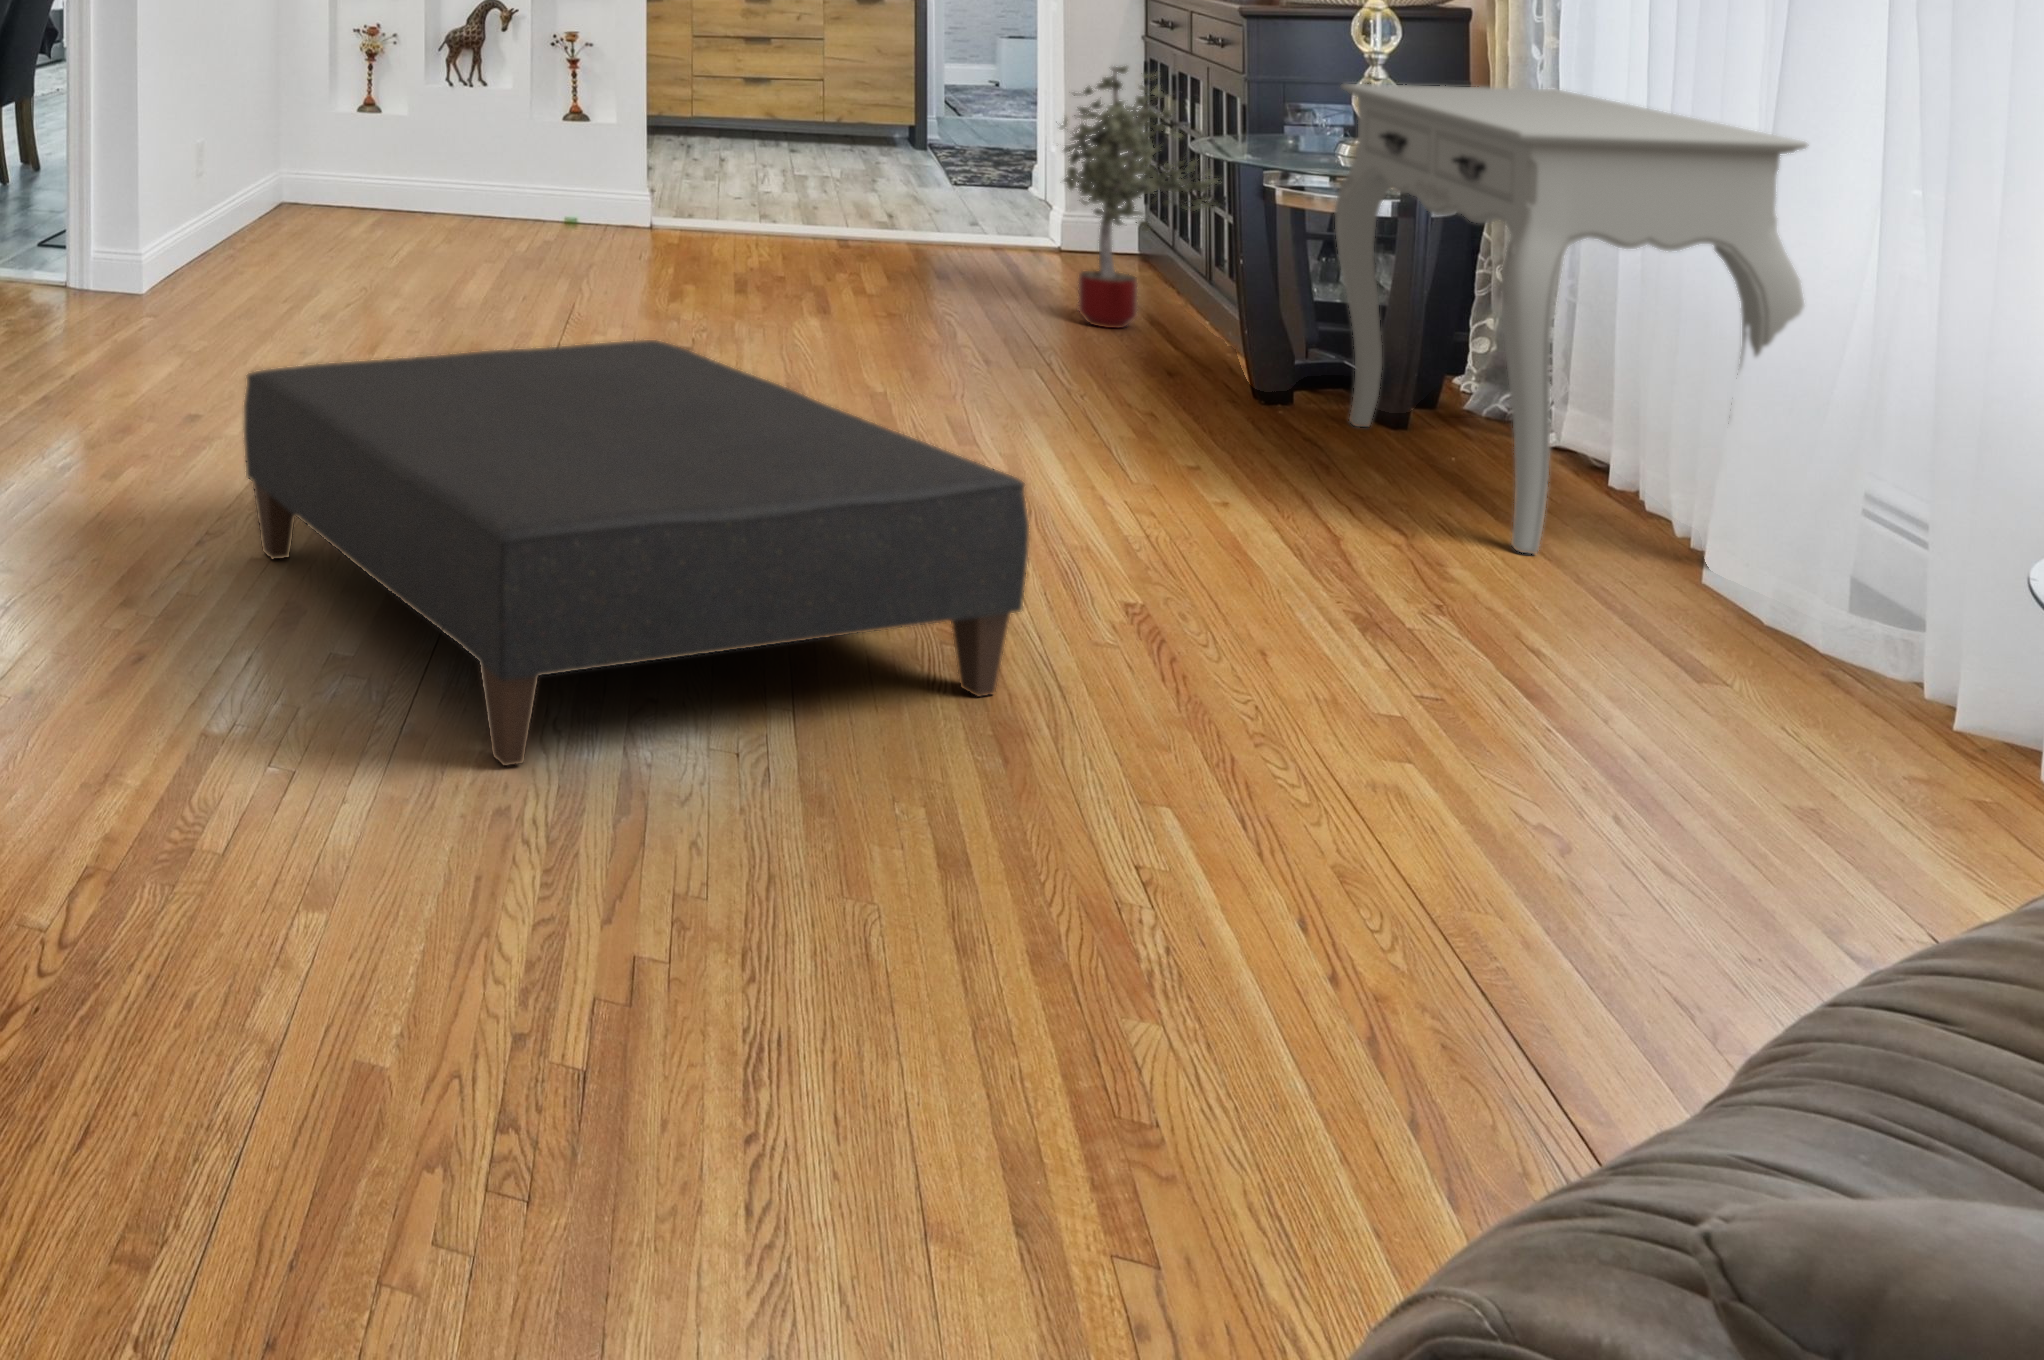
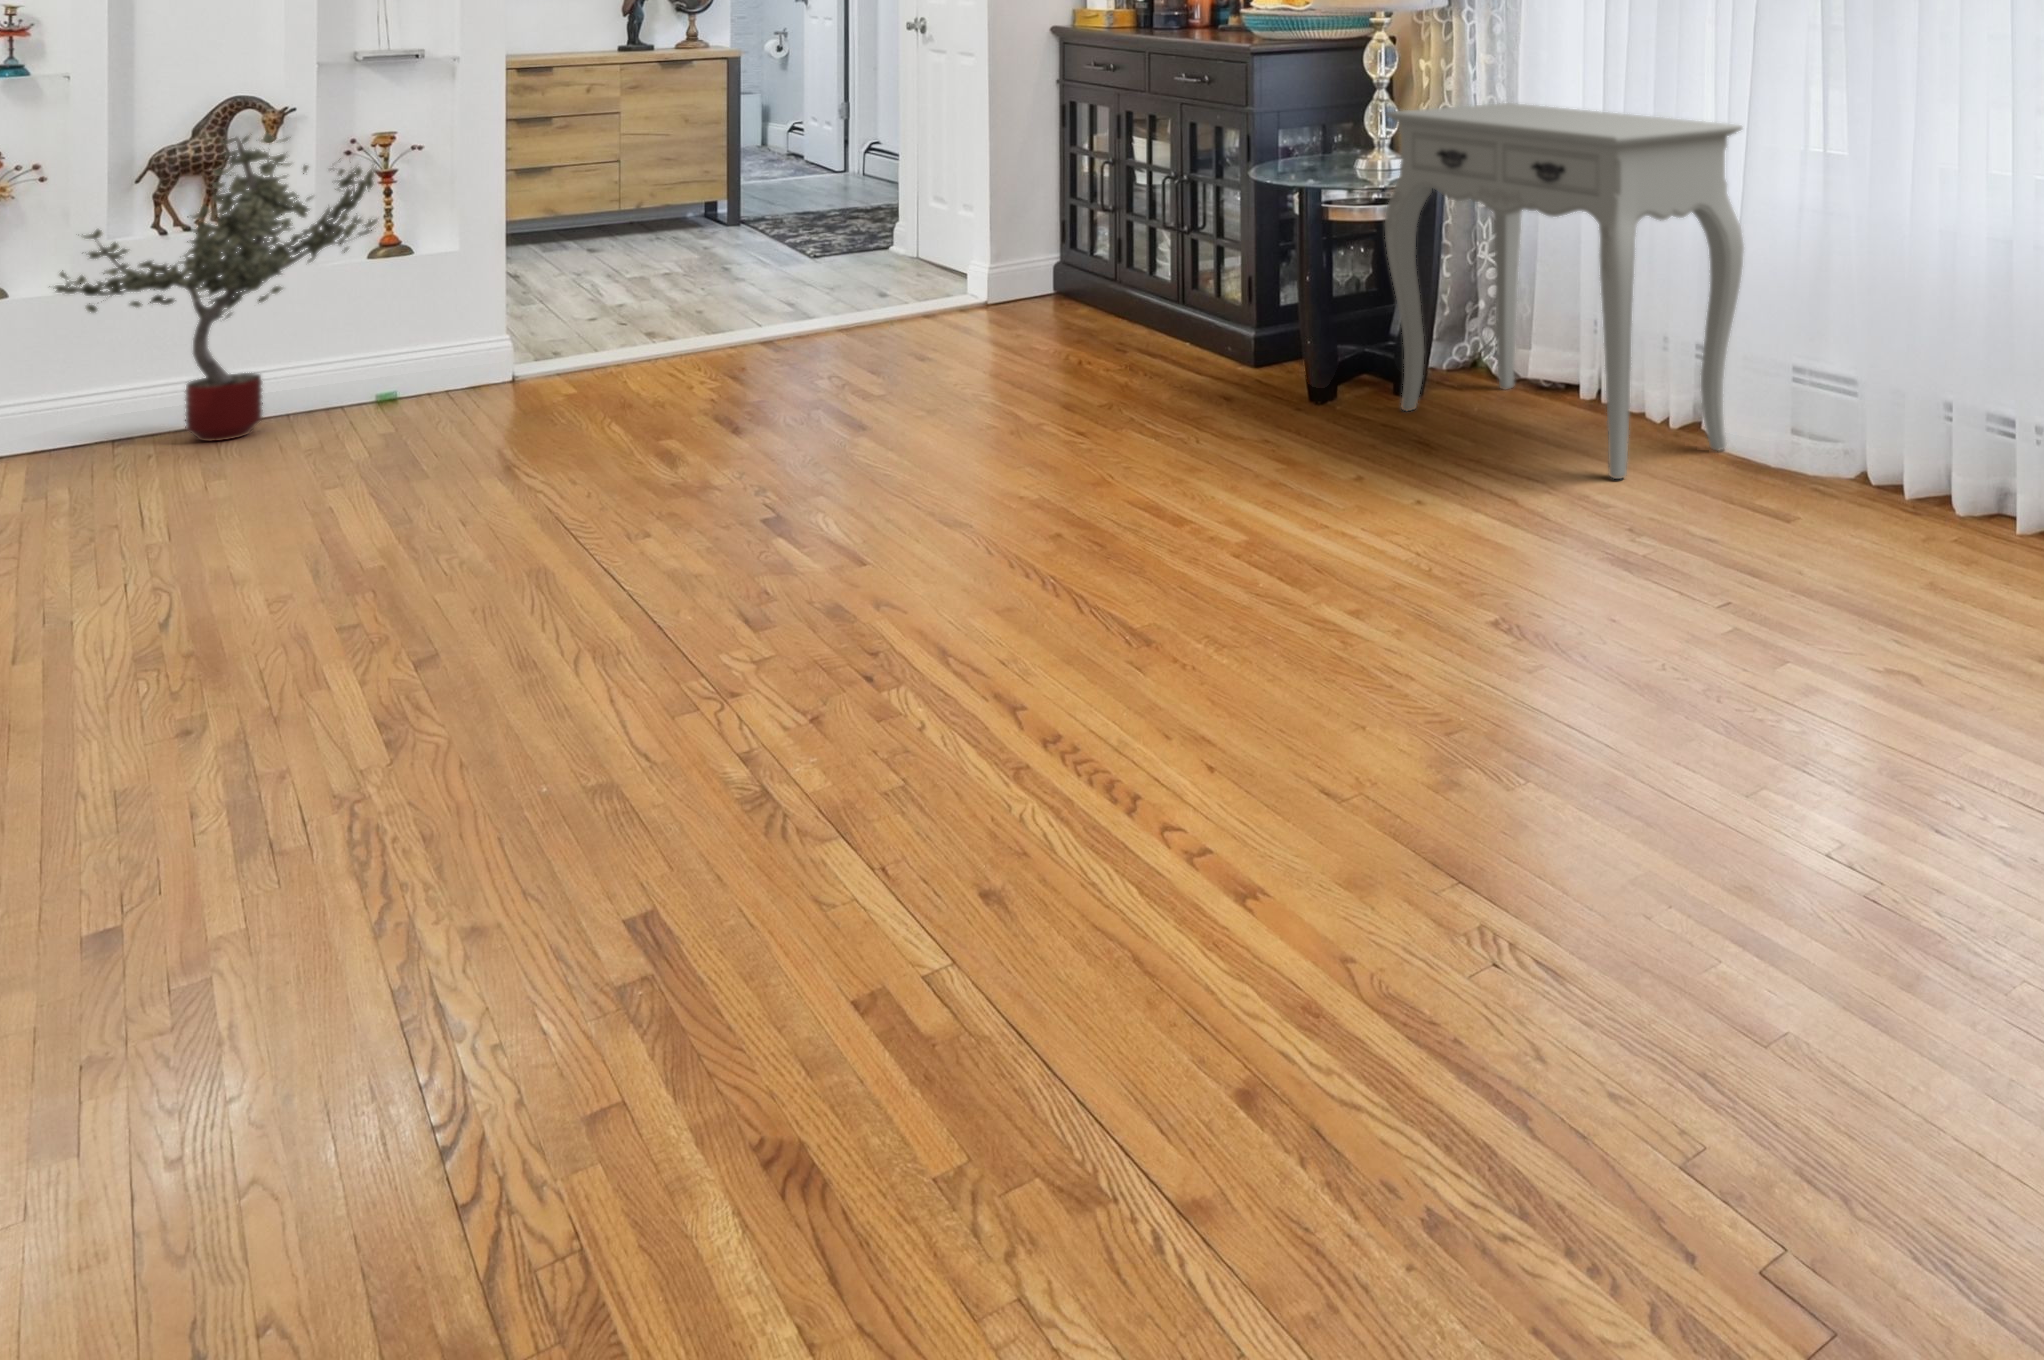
potted tree: present [1060,66,1221,328] -> present [49,133,377,441]
ottoman: present [243,340,1029,766] -> none [485,509,1561,1170]

